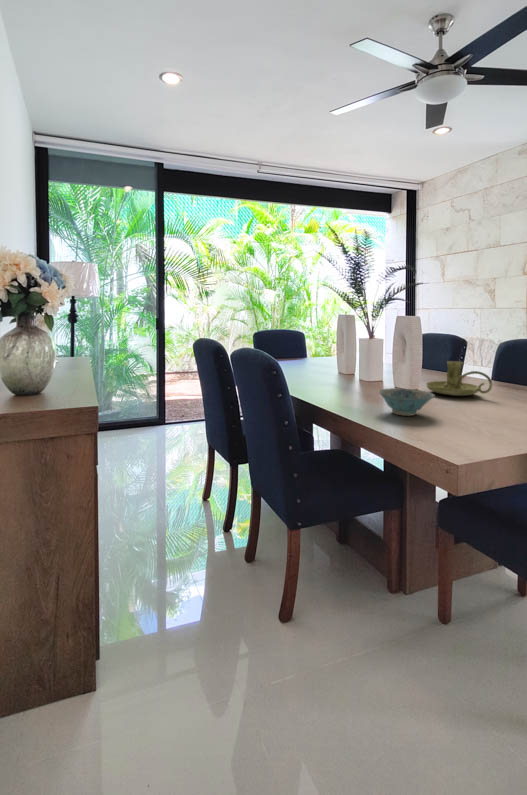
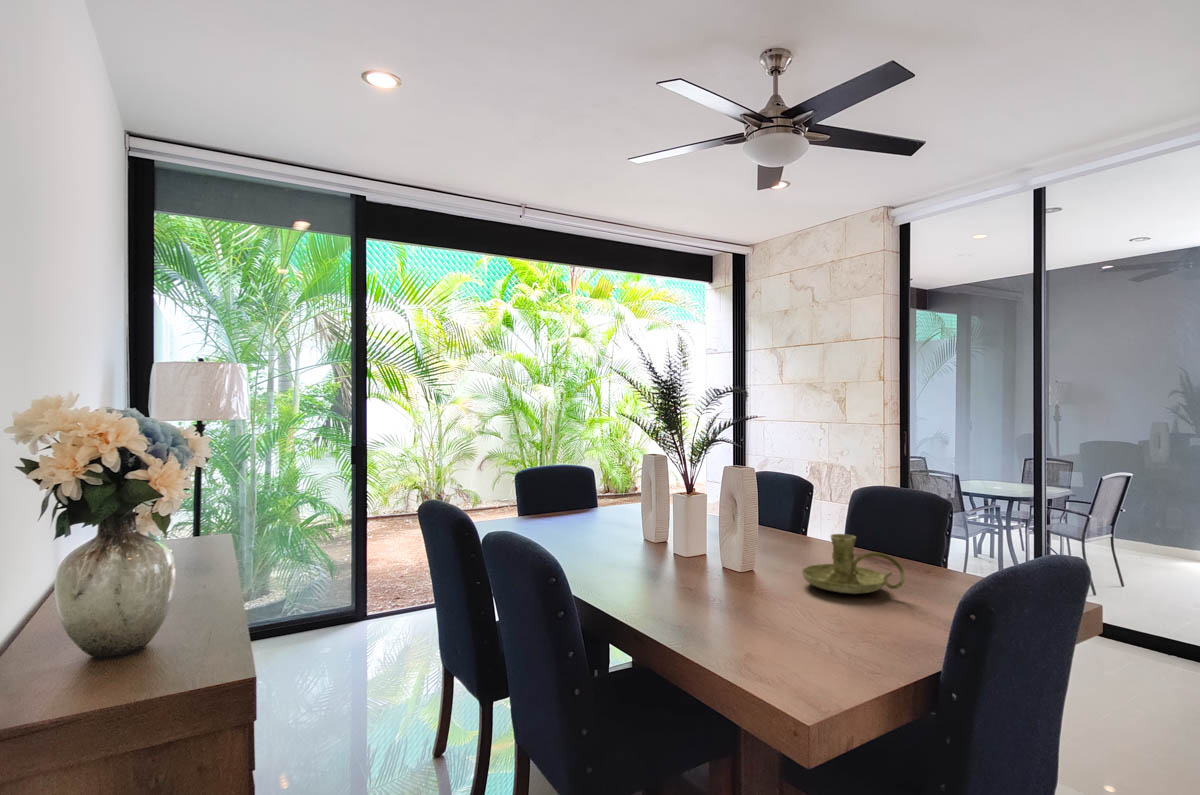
ceramic bowl: present [378,388,434,416] -> none [731,595,824,650]

